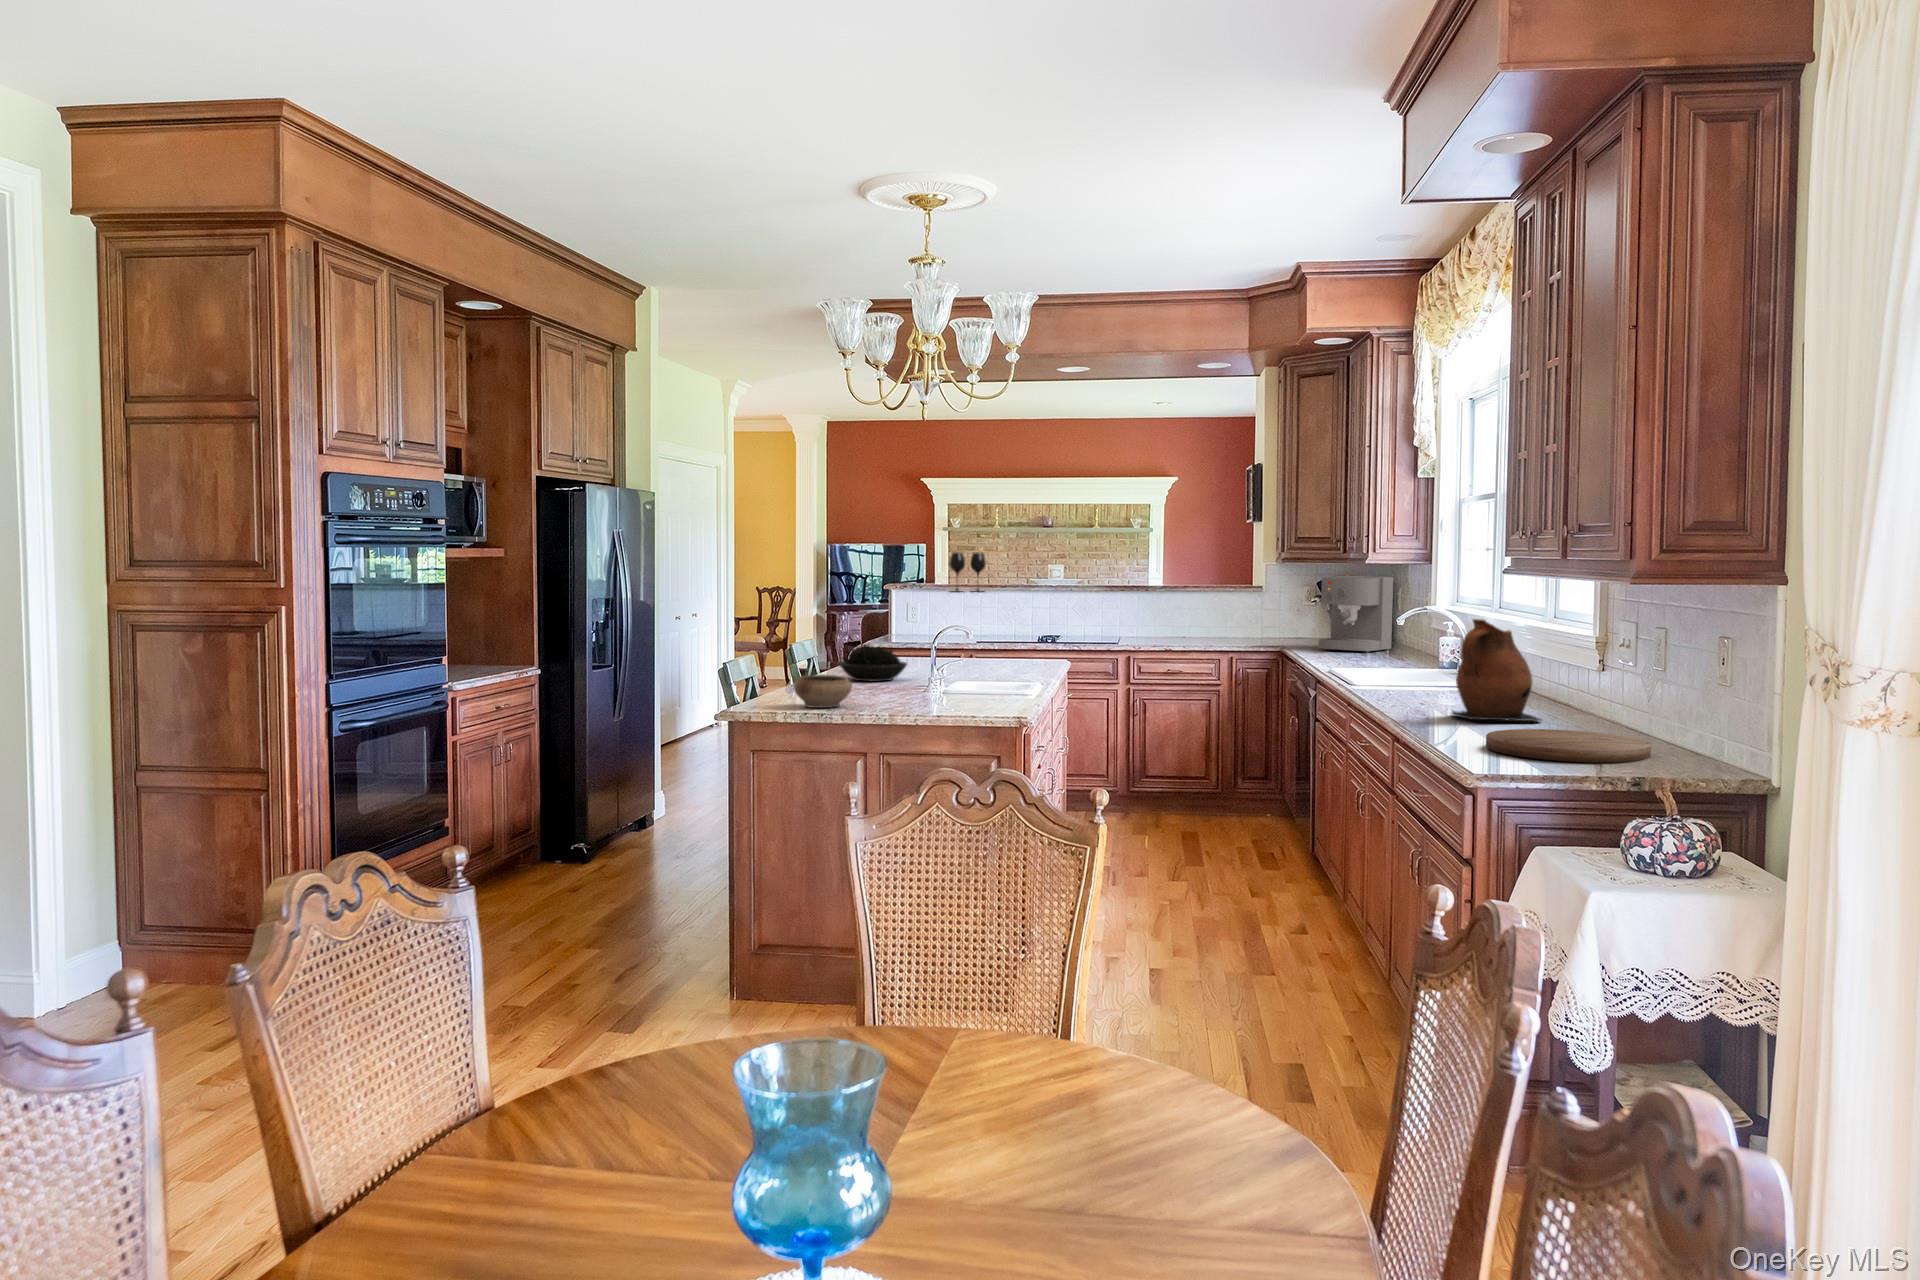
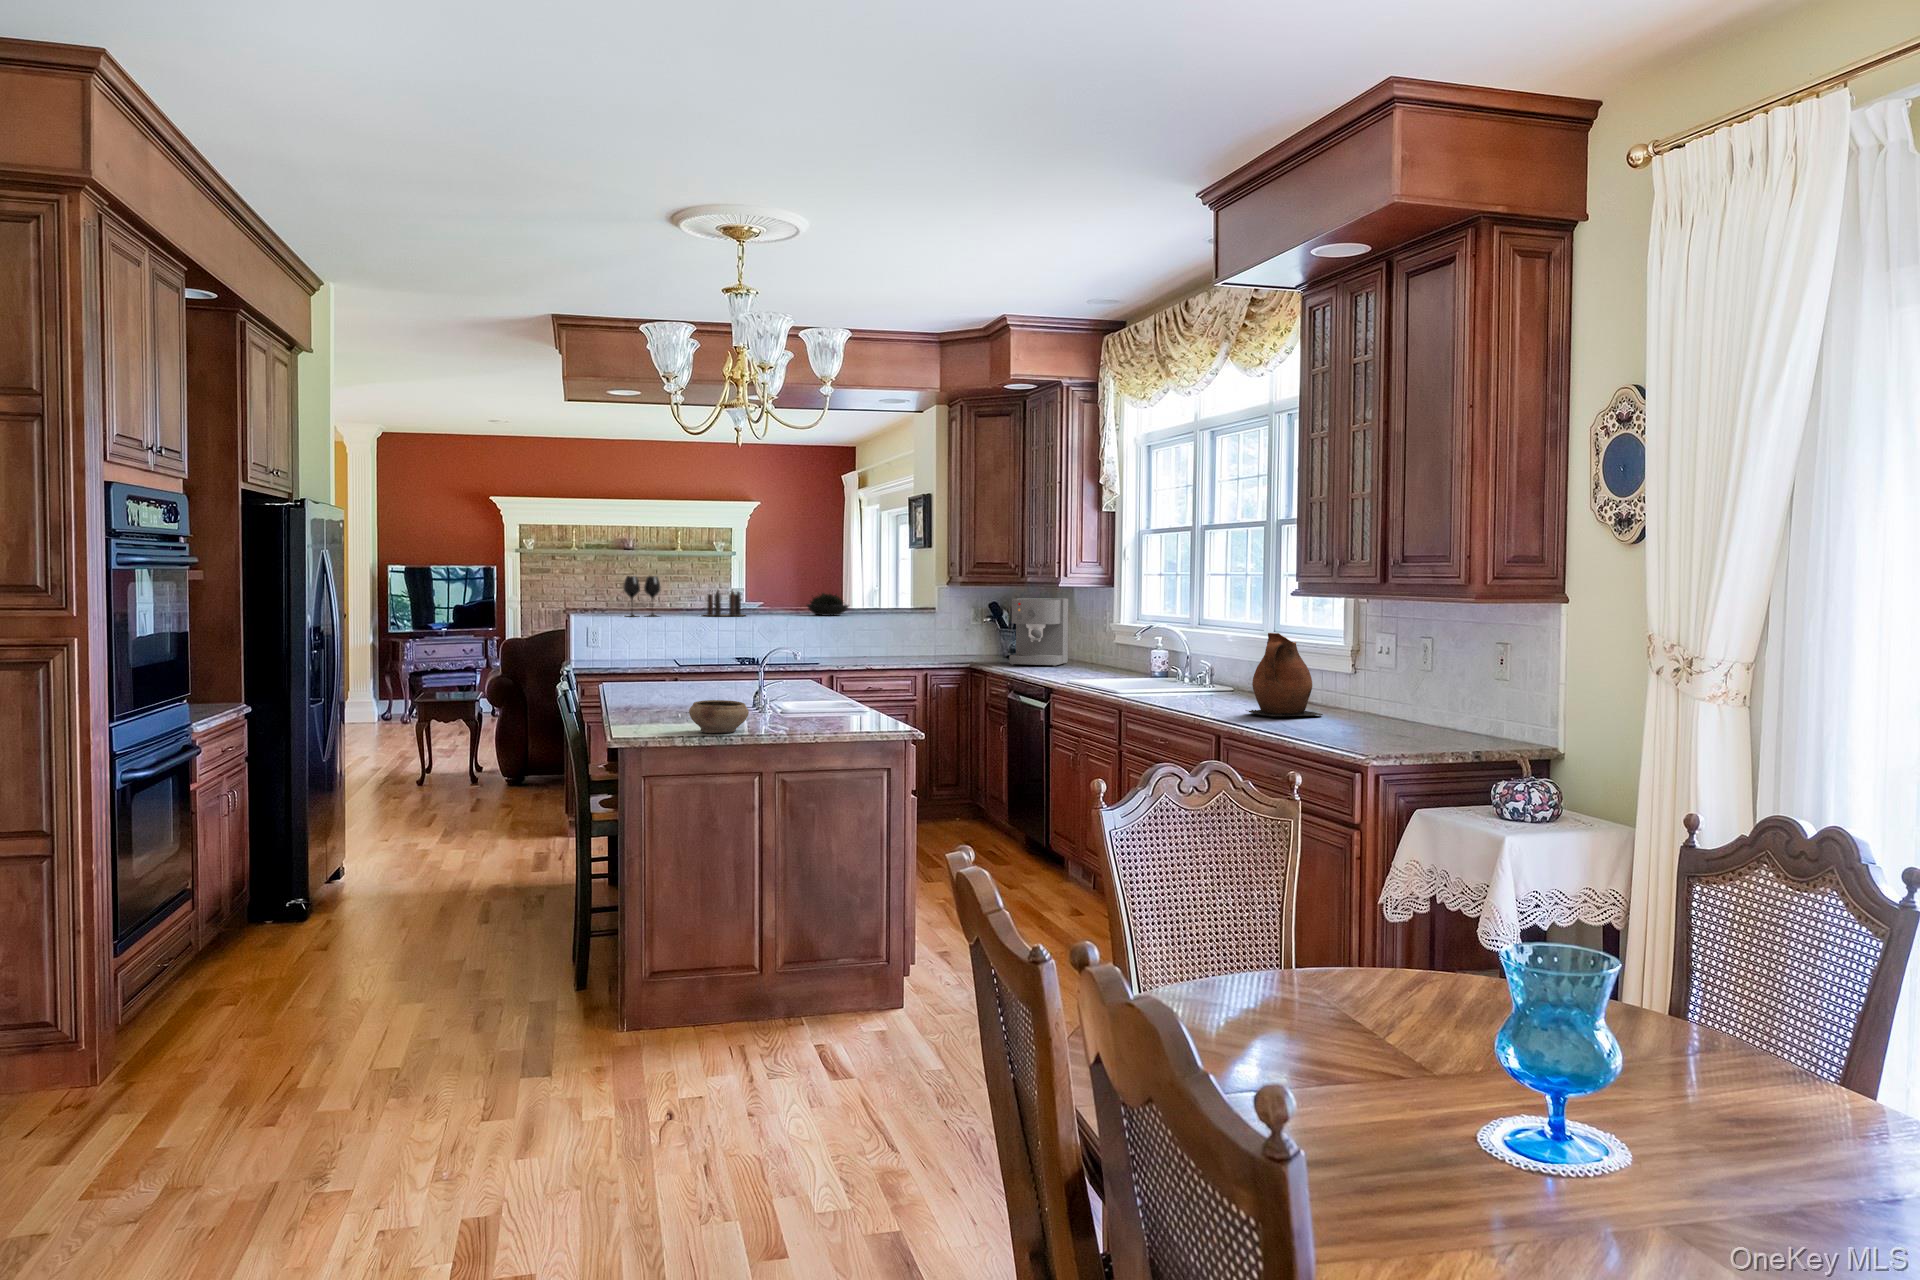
candle: none [1019,564,1081,593] -> present [707,589,743,616]
succulent plant: present [839,644,907,681] -> present [806,593,848,616]
cutting board: present [1486,729,1651,763] -> none [1327,720,1452,743]

